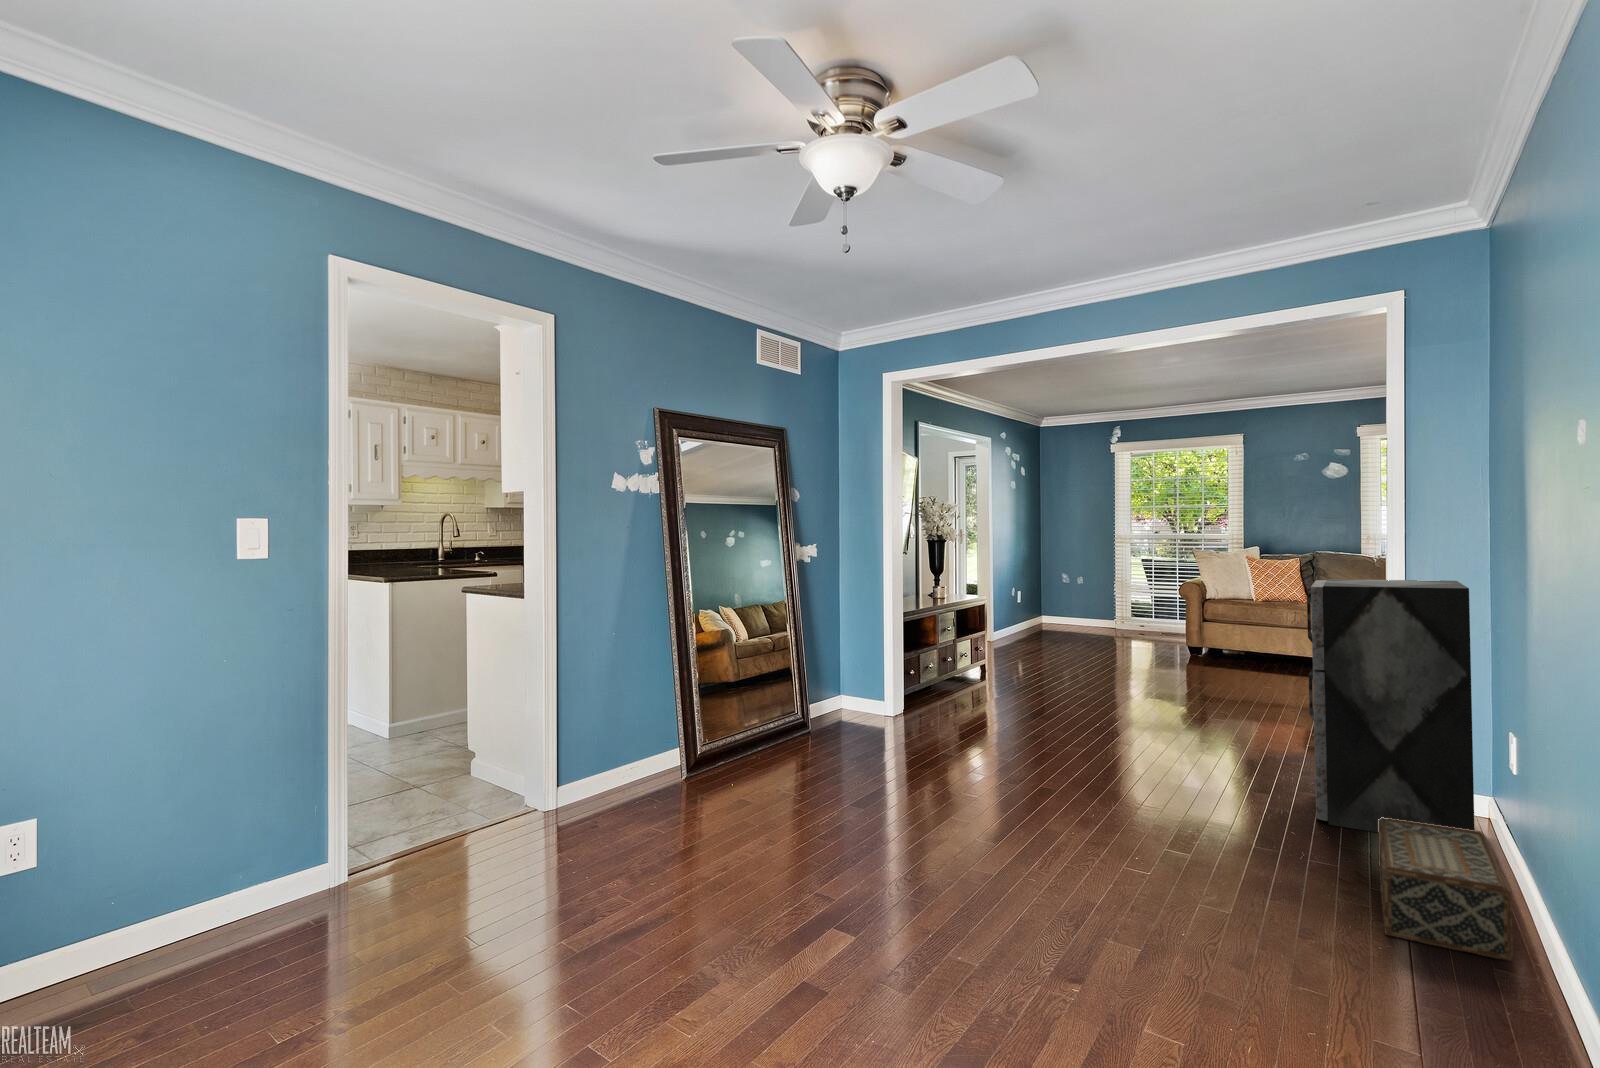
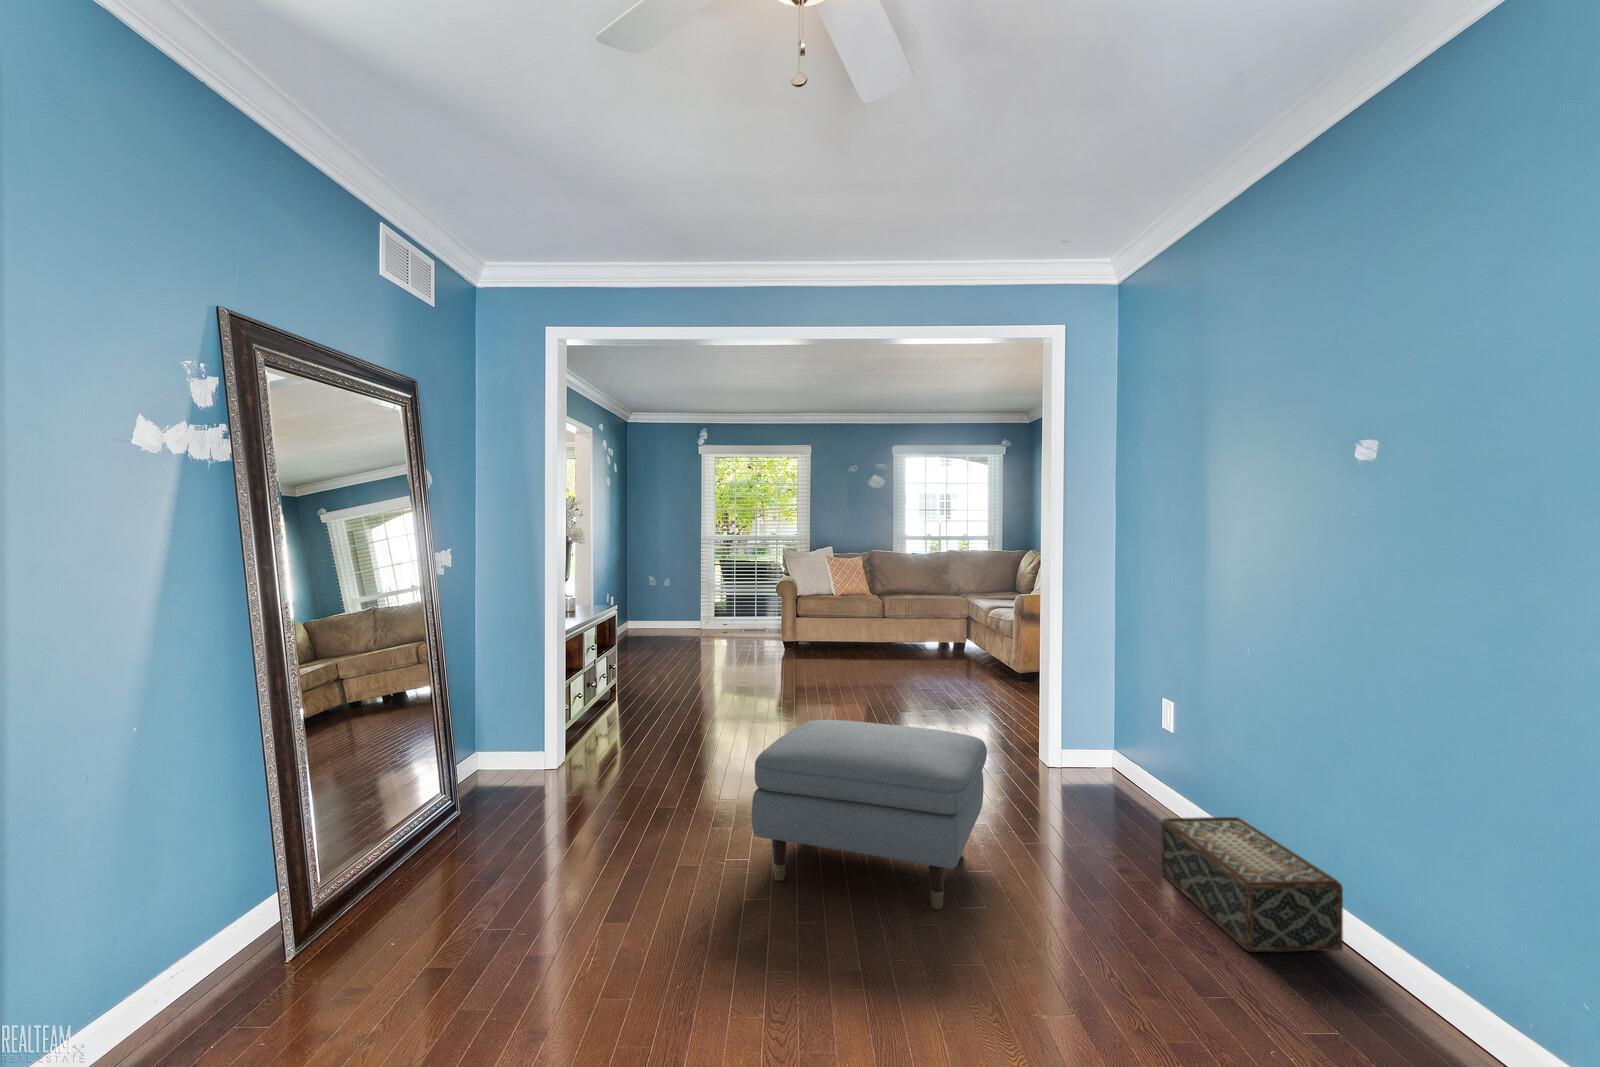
storage cabinet: present [1307,579,1475,832] -> none [1018,583,1178,824]
ottoman: none [973,690,1197,847] -> present [752,720,987,909]

